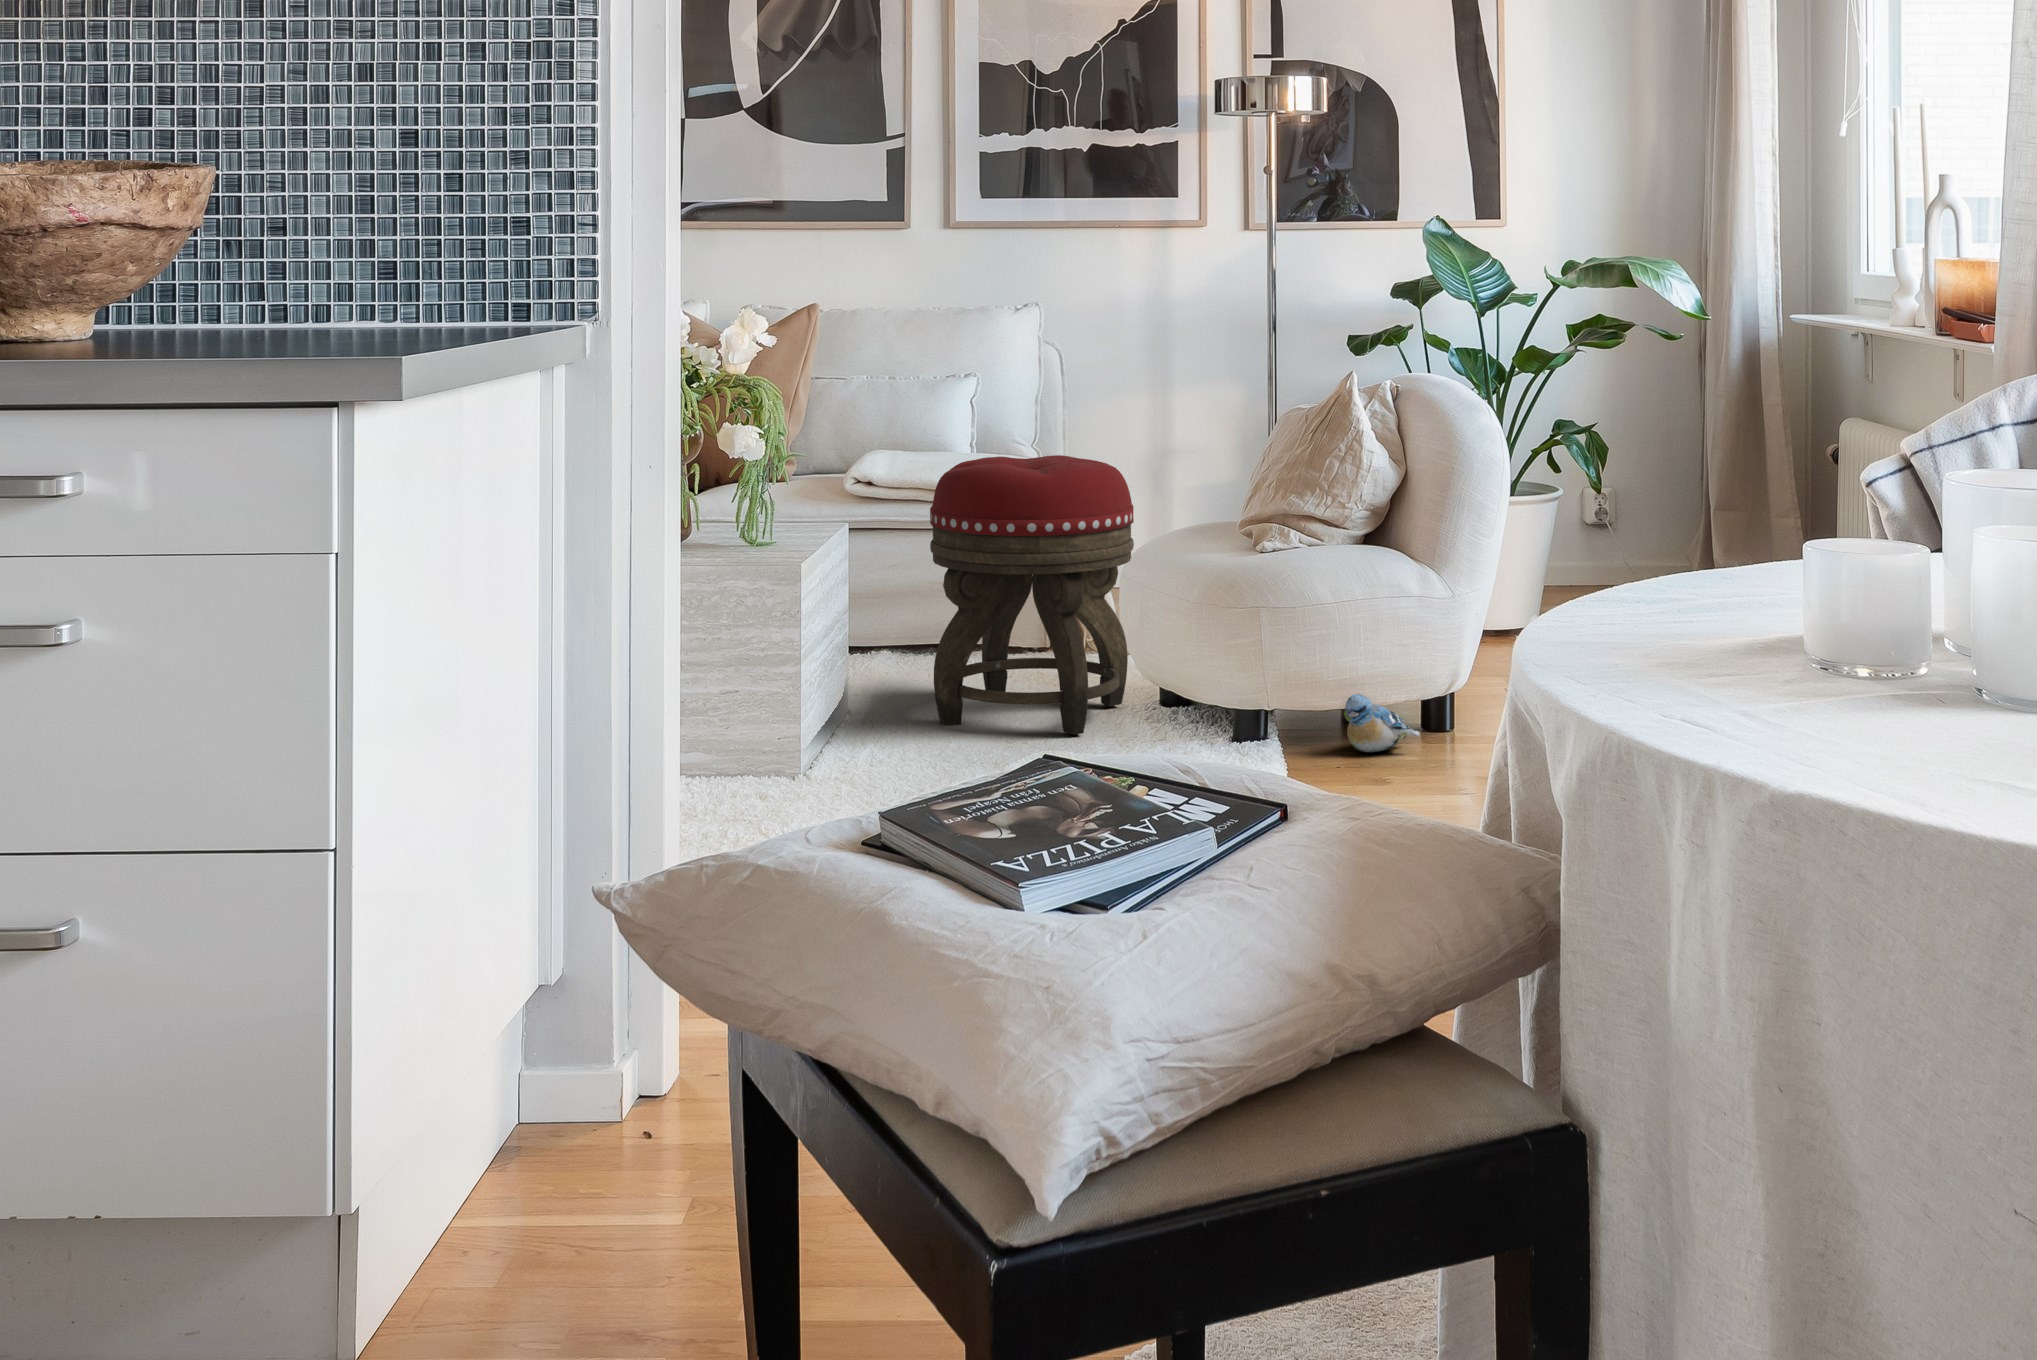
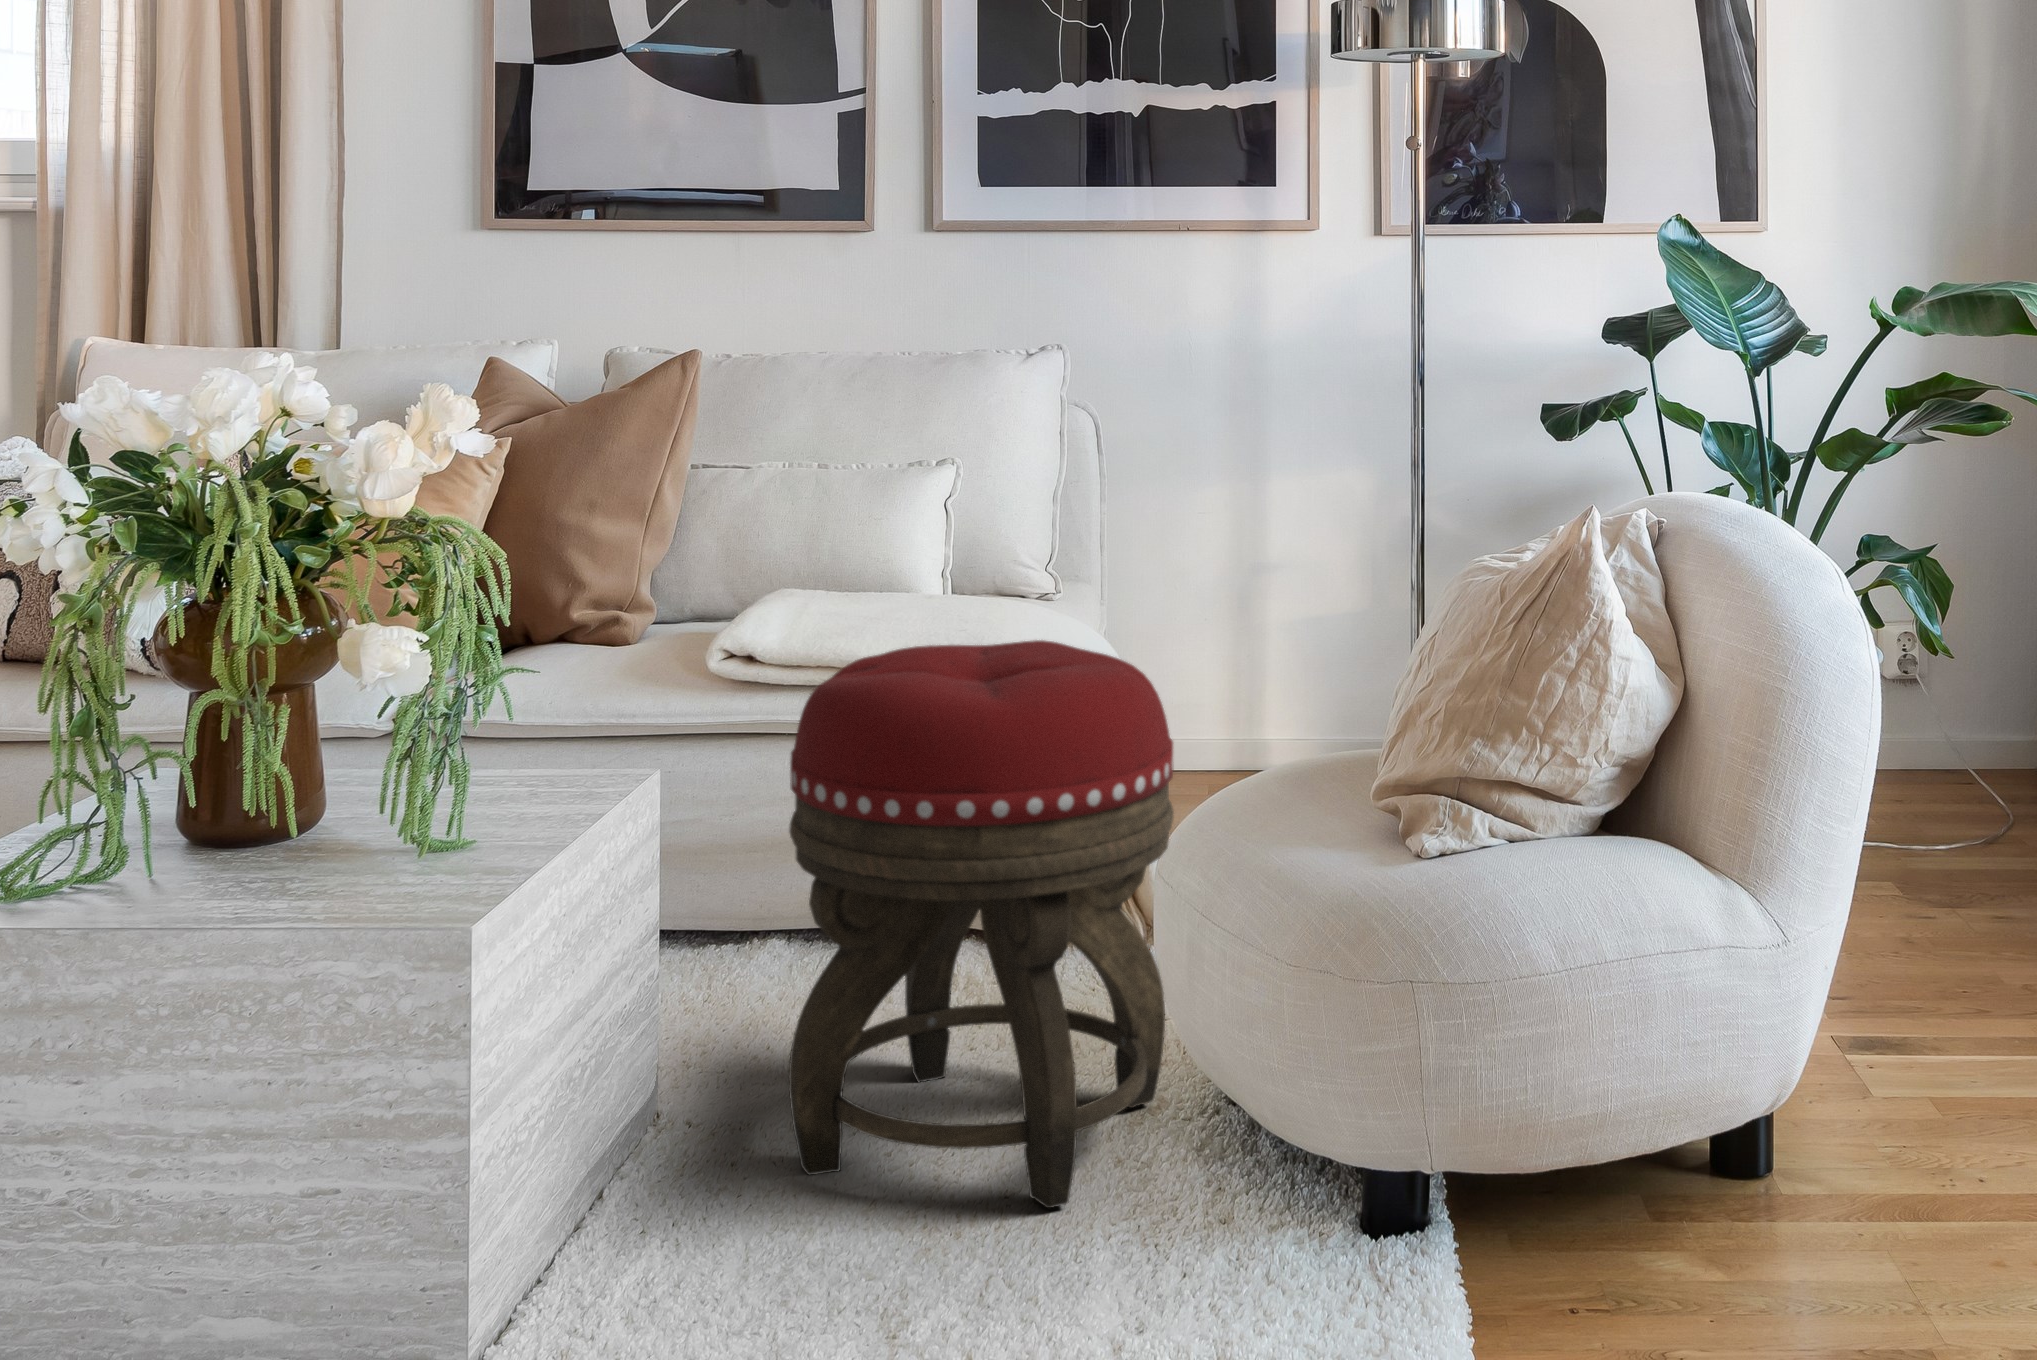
plush toy: present [1344,694,1419,752] -> none [1578,1146,1725,1261]

